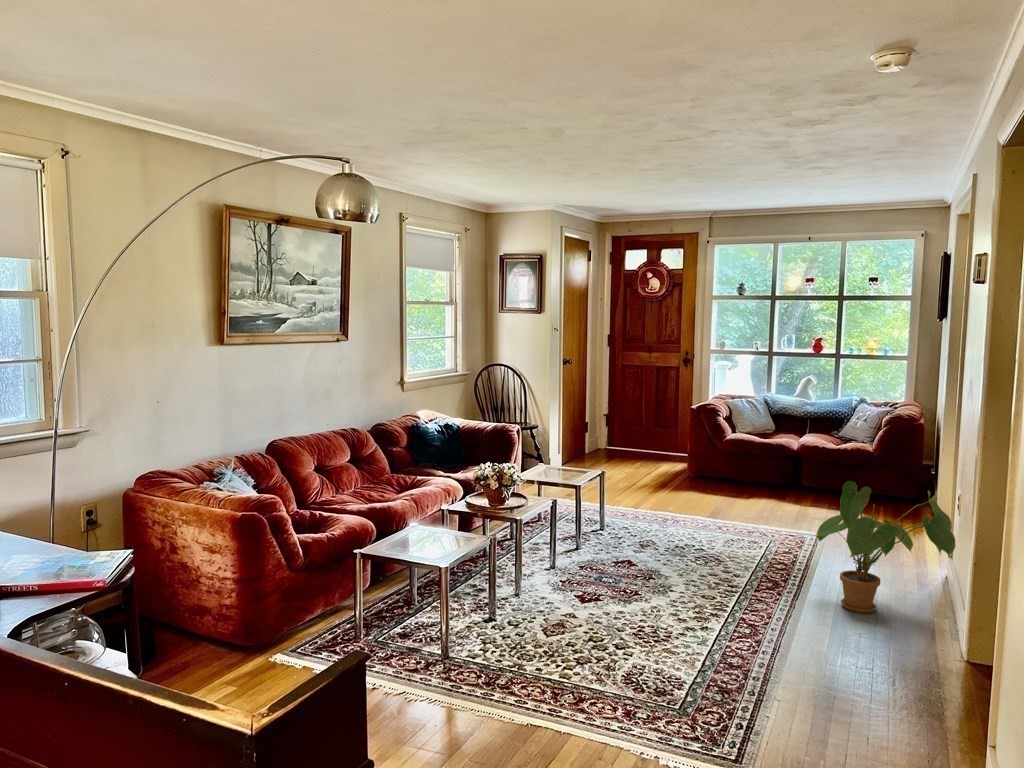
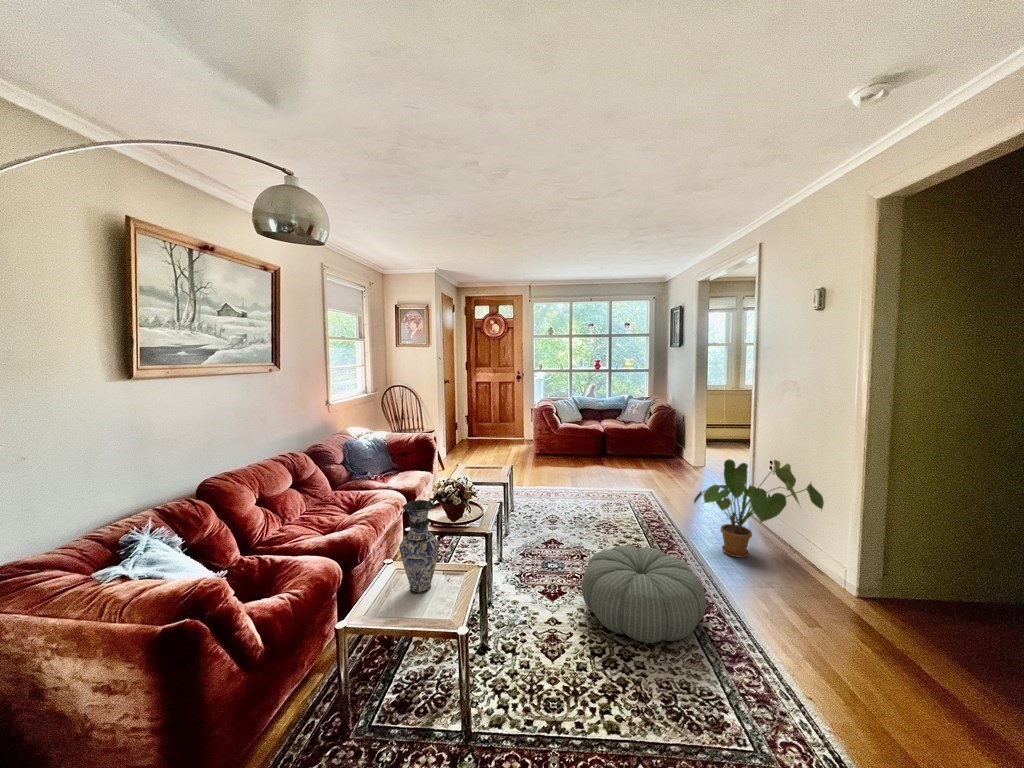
vase: none [412,467,445,548] -> present [399,500,439,594]
pouf: none [606,561,738,648] -> present [582,545,706,643]

